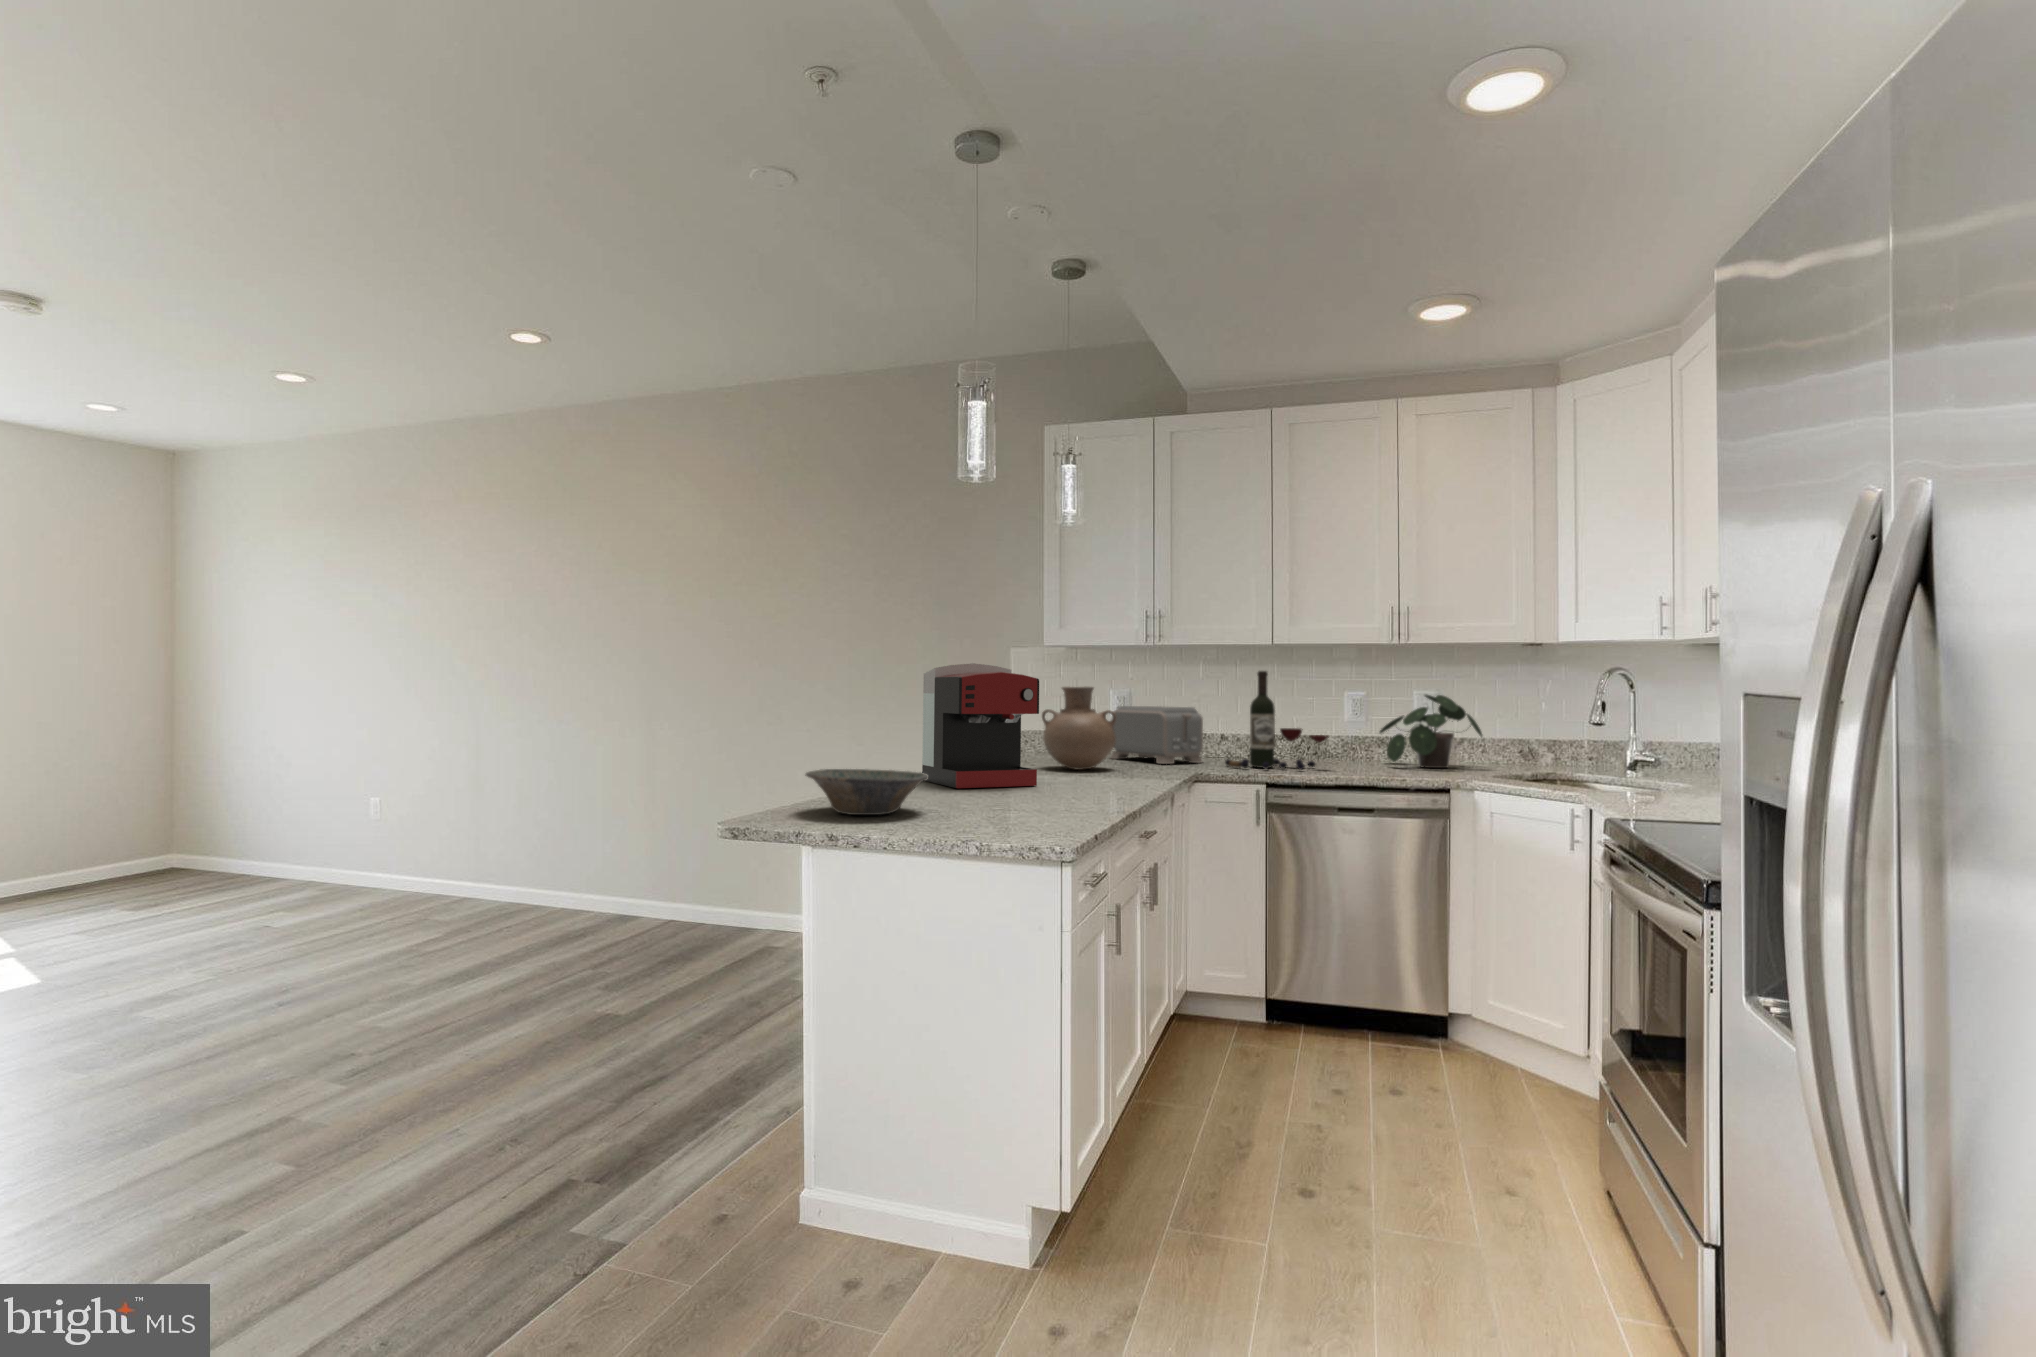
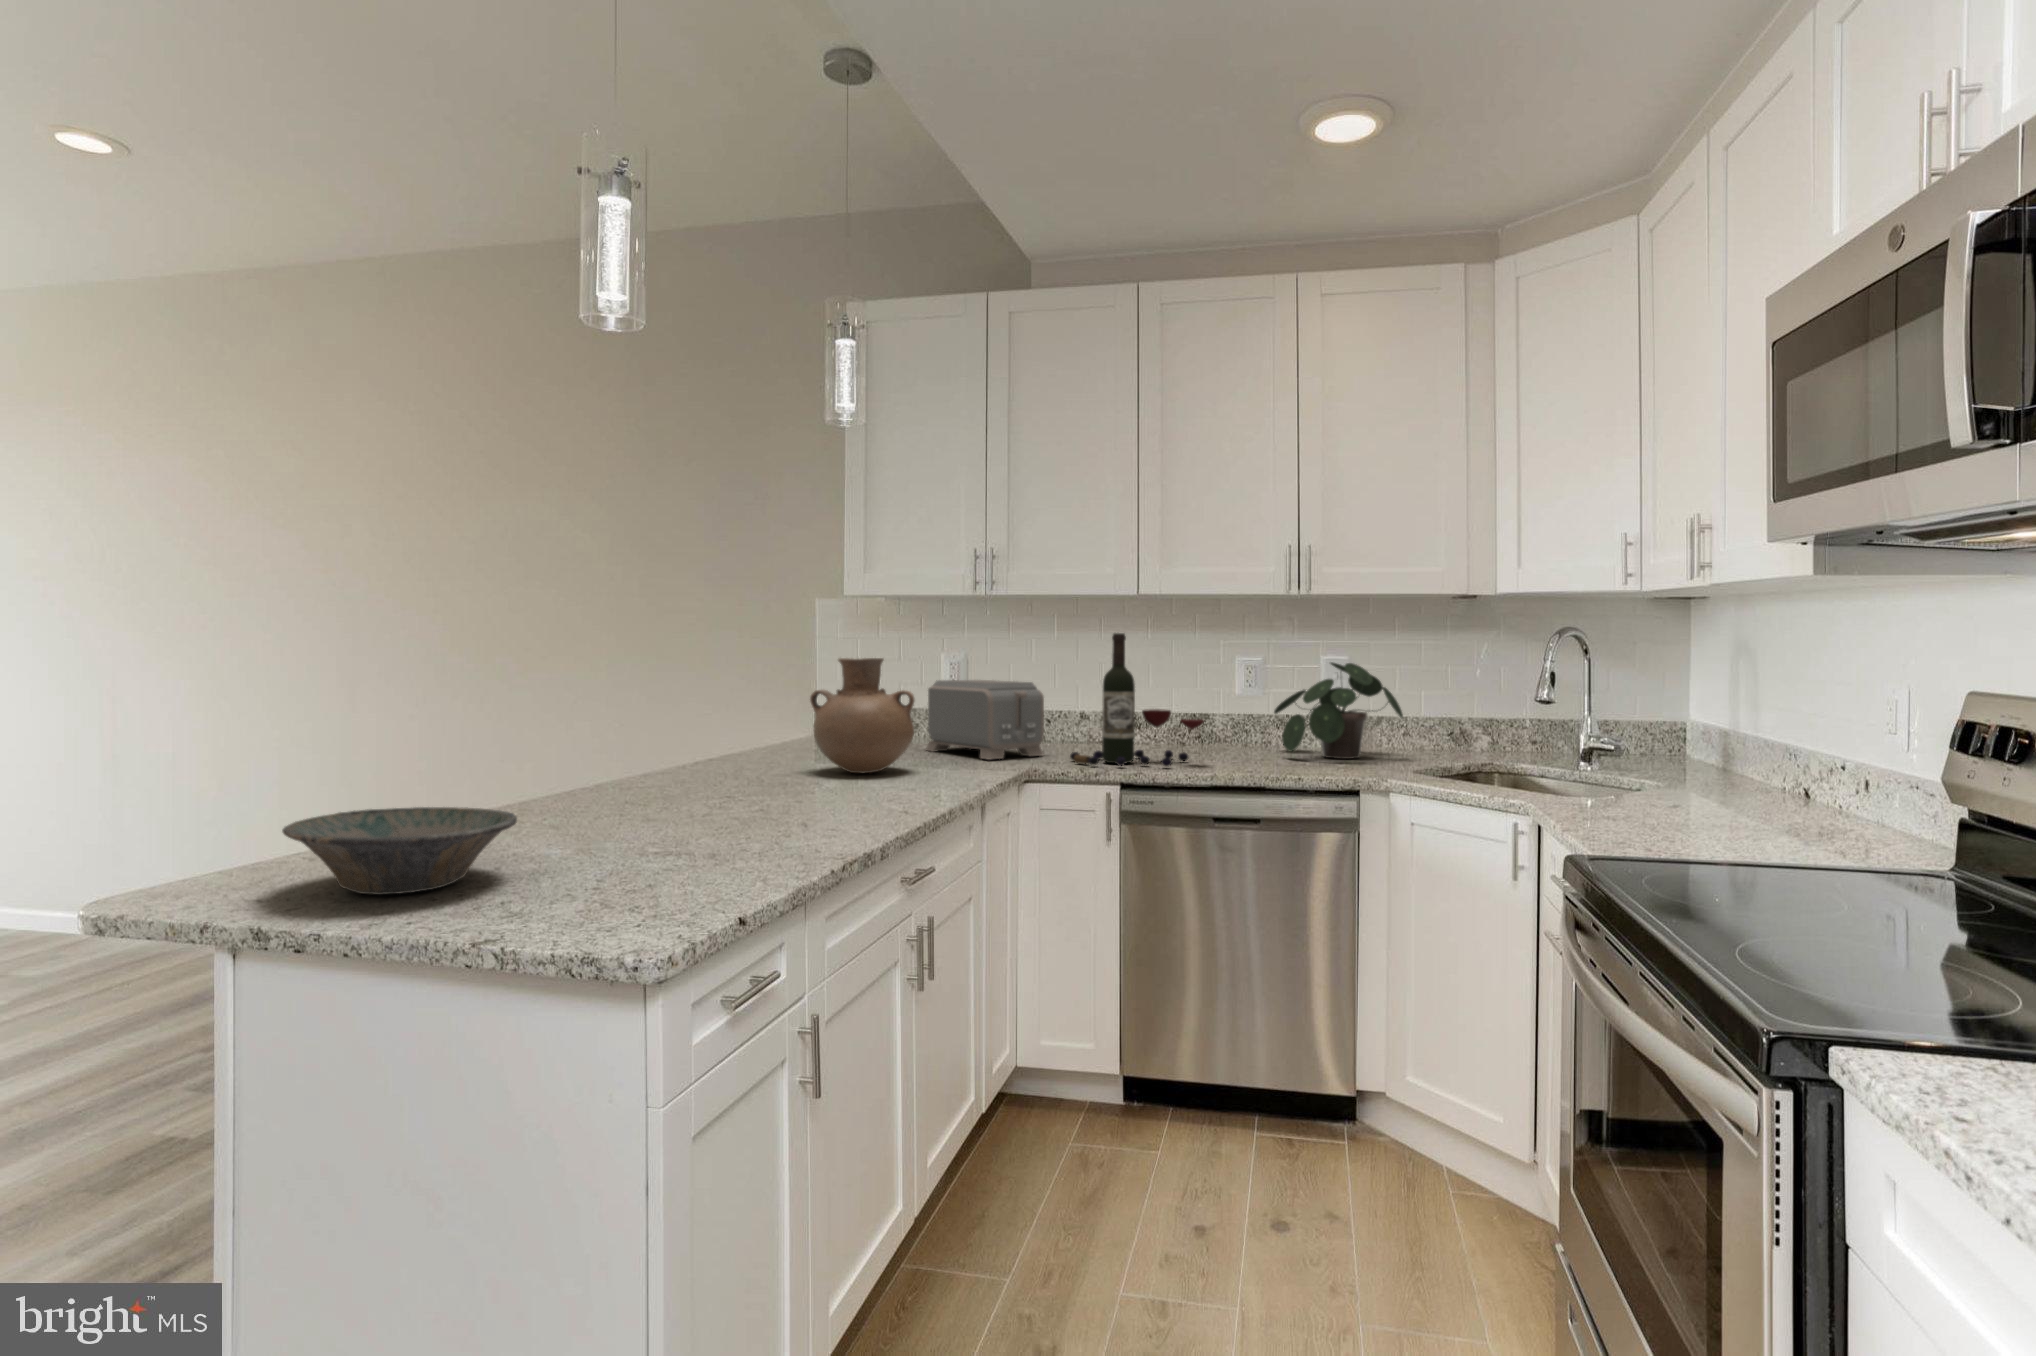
coffee maker: present [922,663,1039,788] -> none [606,629,769,819]

